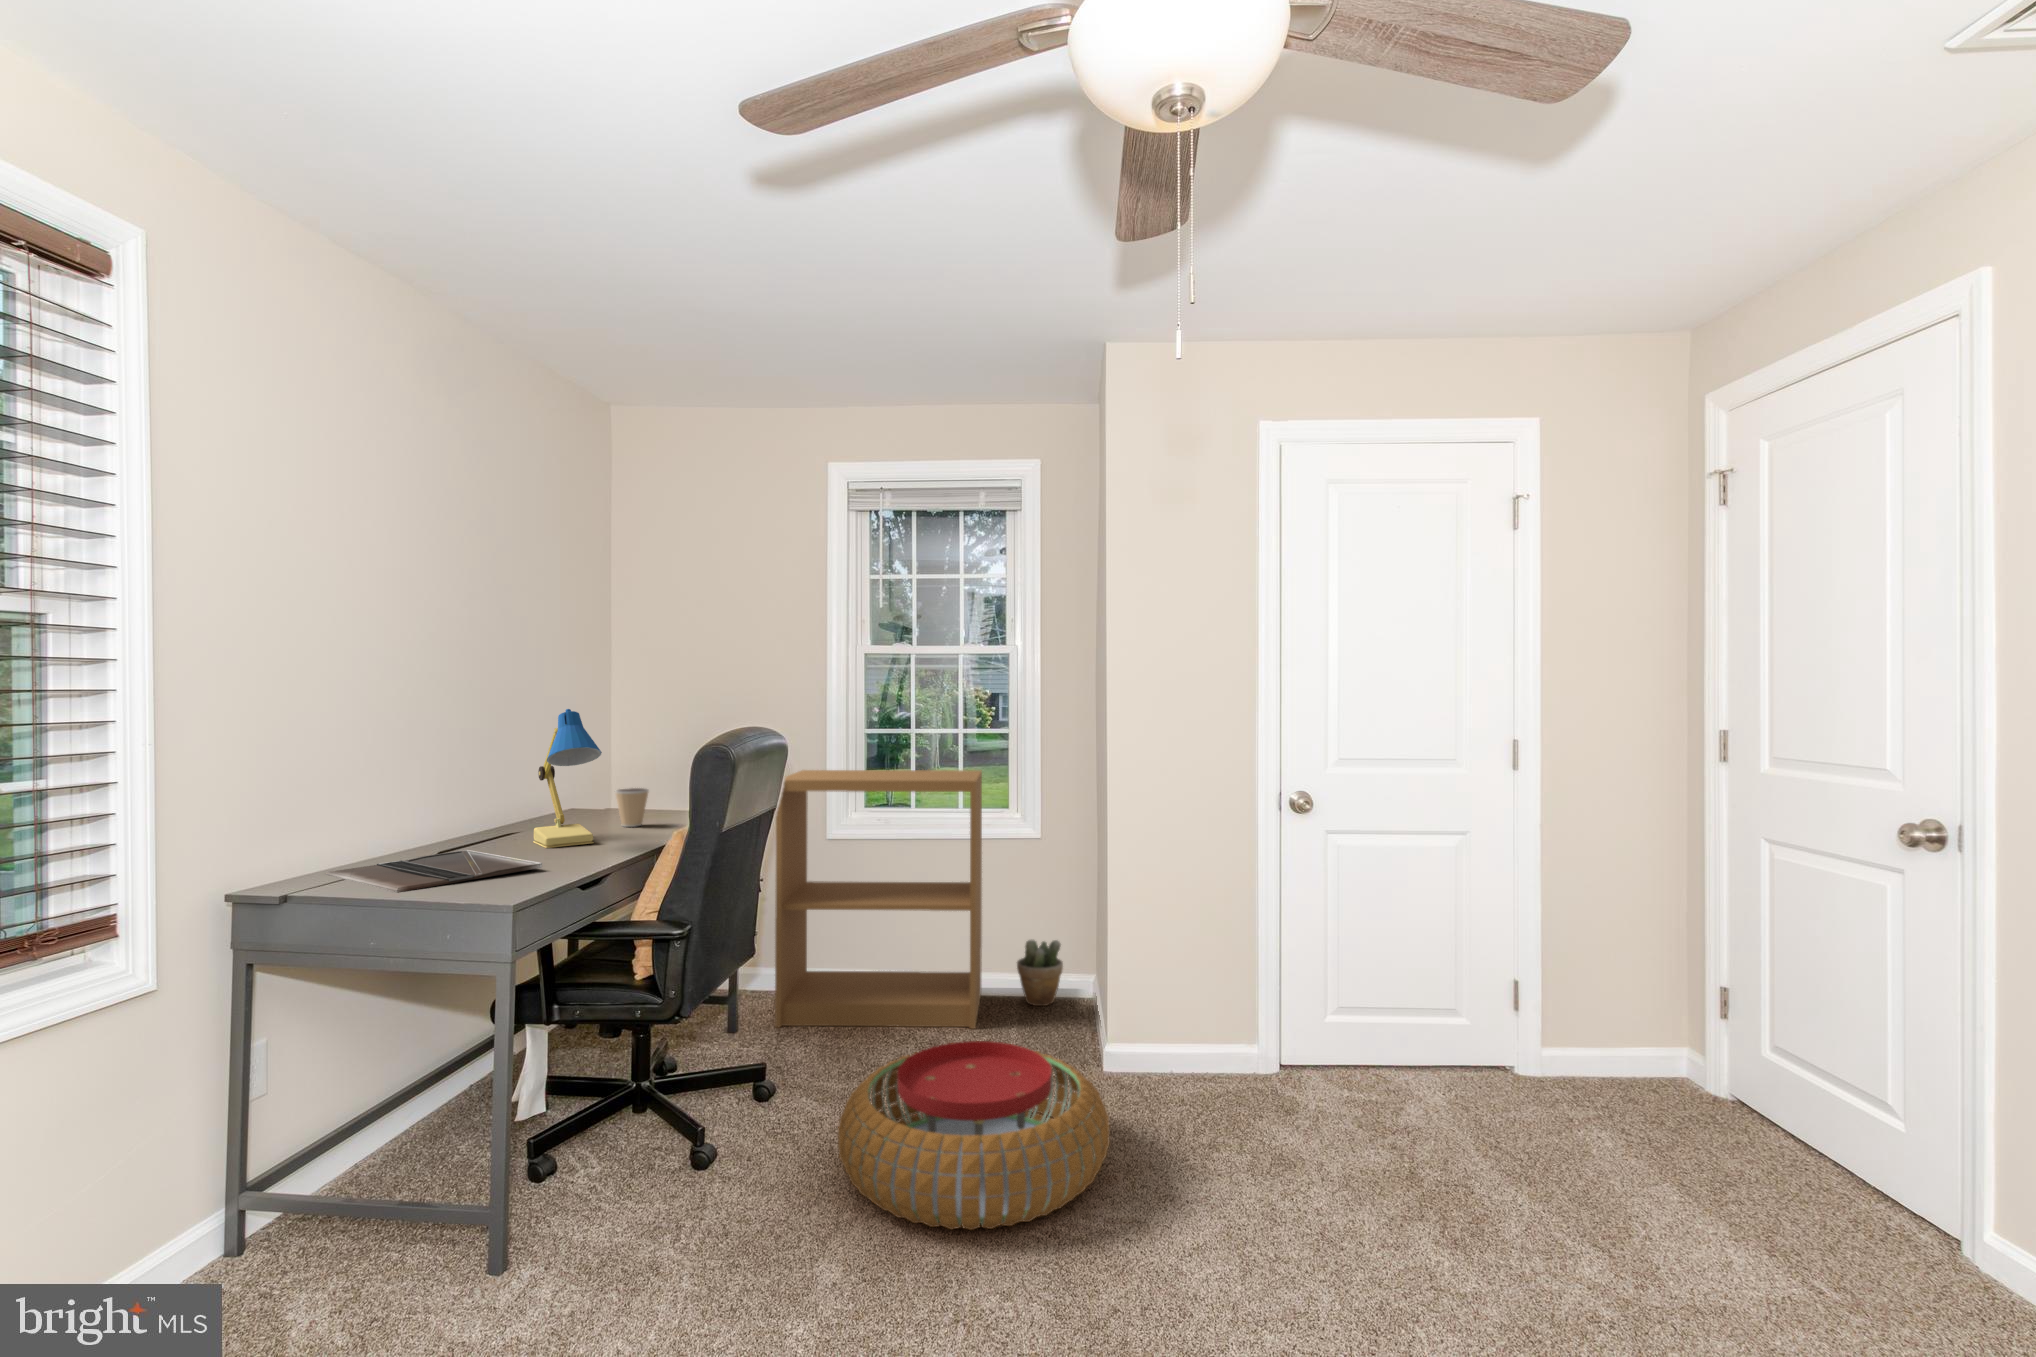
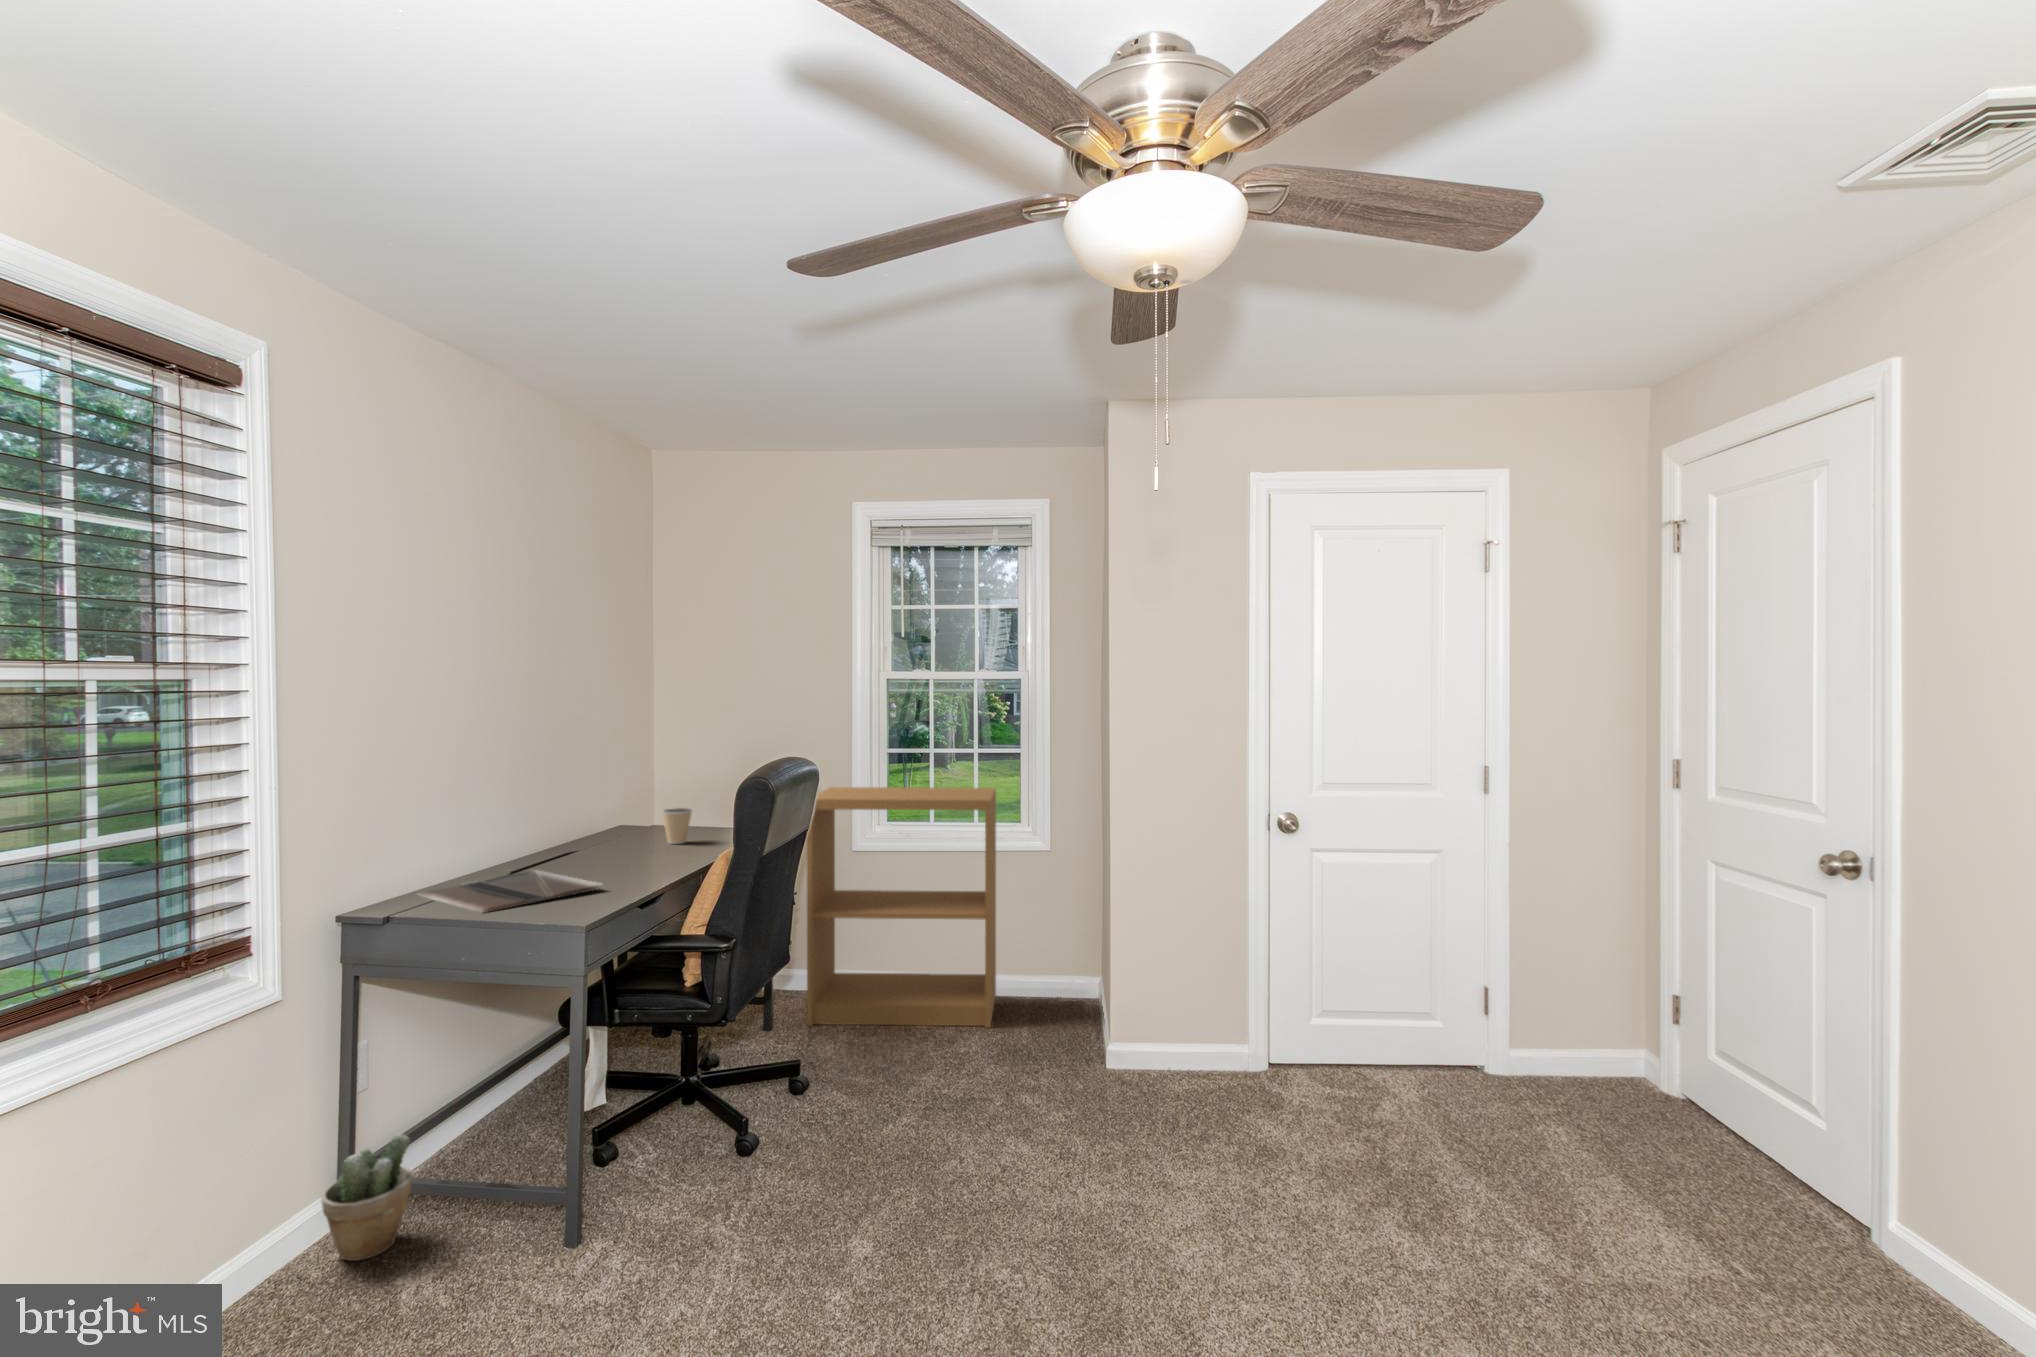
desk lamp: present [533,709,602,848] -> none [591,741,652,867]
potted plant: present [1017,940,1063,1006] -> present [321,1134,412,1261]
pouf: present [838,1041,1110,1230] -> none [867,1042,1110,1212]

